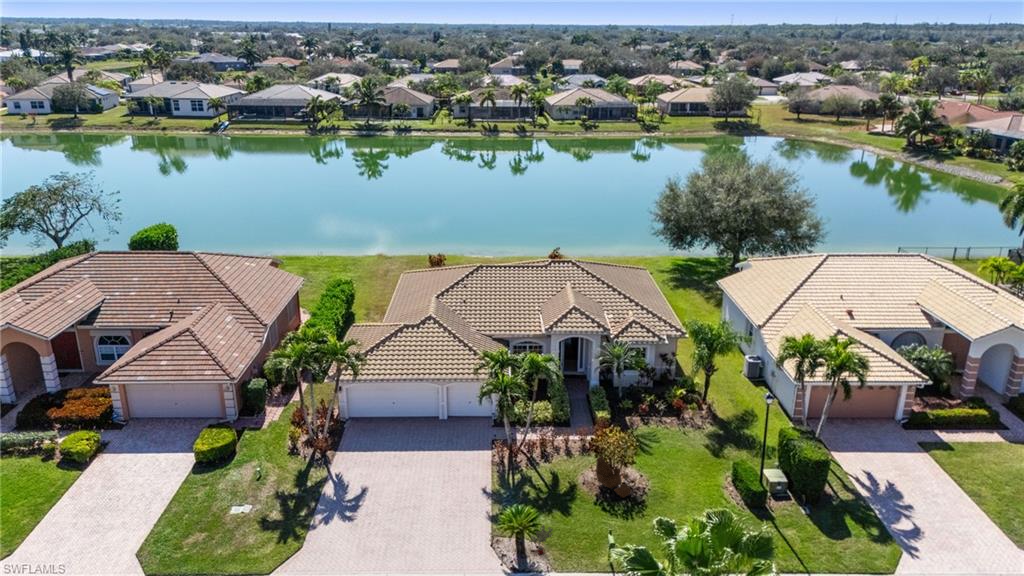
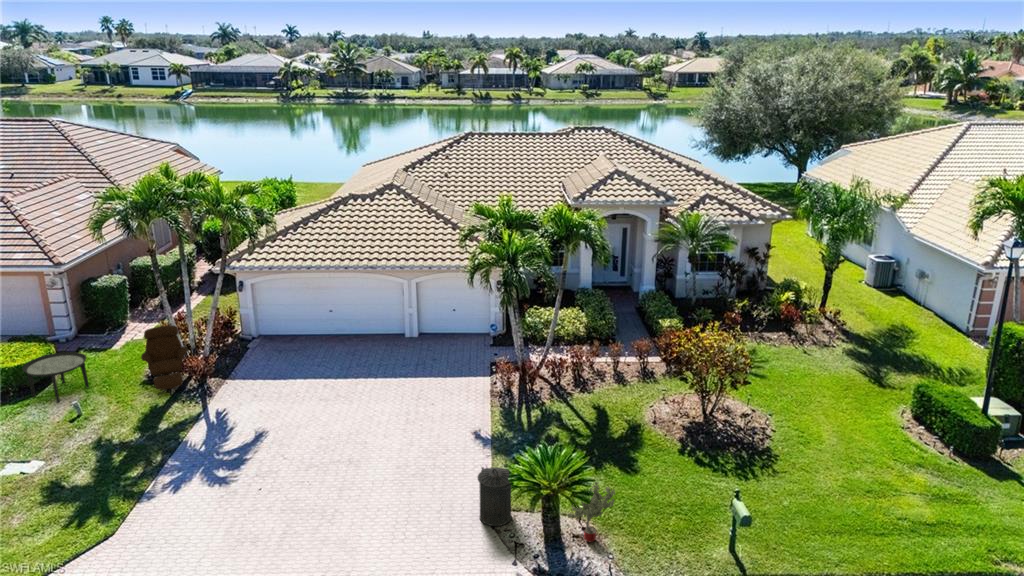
round table: none [225,436,259,468] -> present [23,352,89,402]
lounge chair: present [596,456,631,500] -> present [141,325,187,396]
trash can: none [485,515,503,545] -> present [478,467,511,526]

